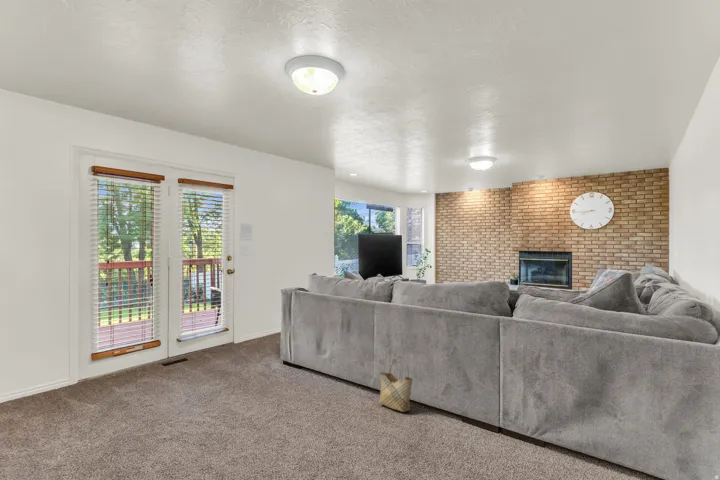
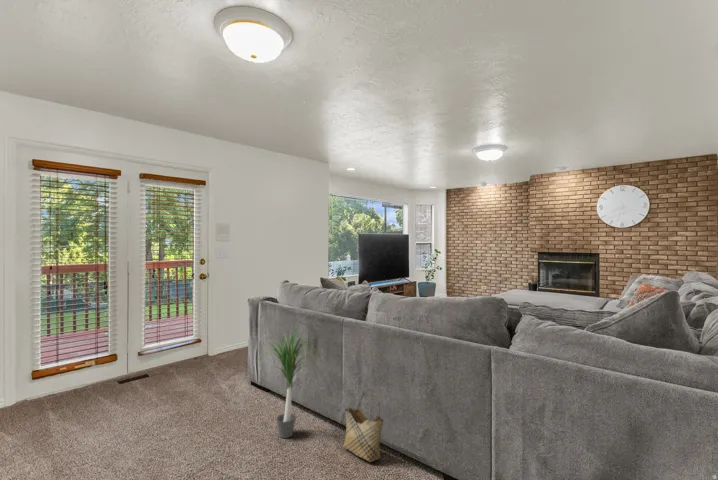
potted plant: none [300,303,360,399] -> present [262,332,320,438]

